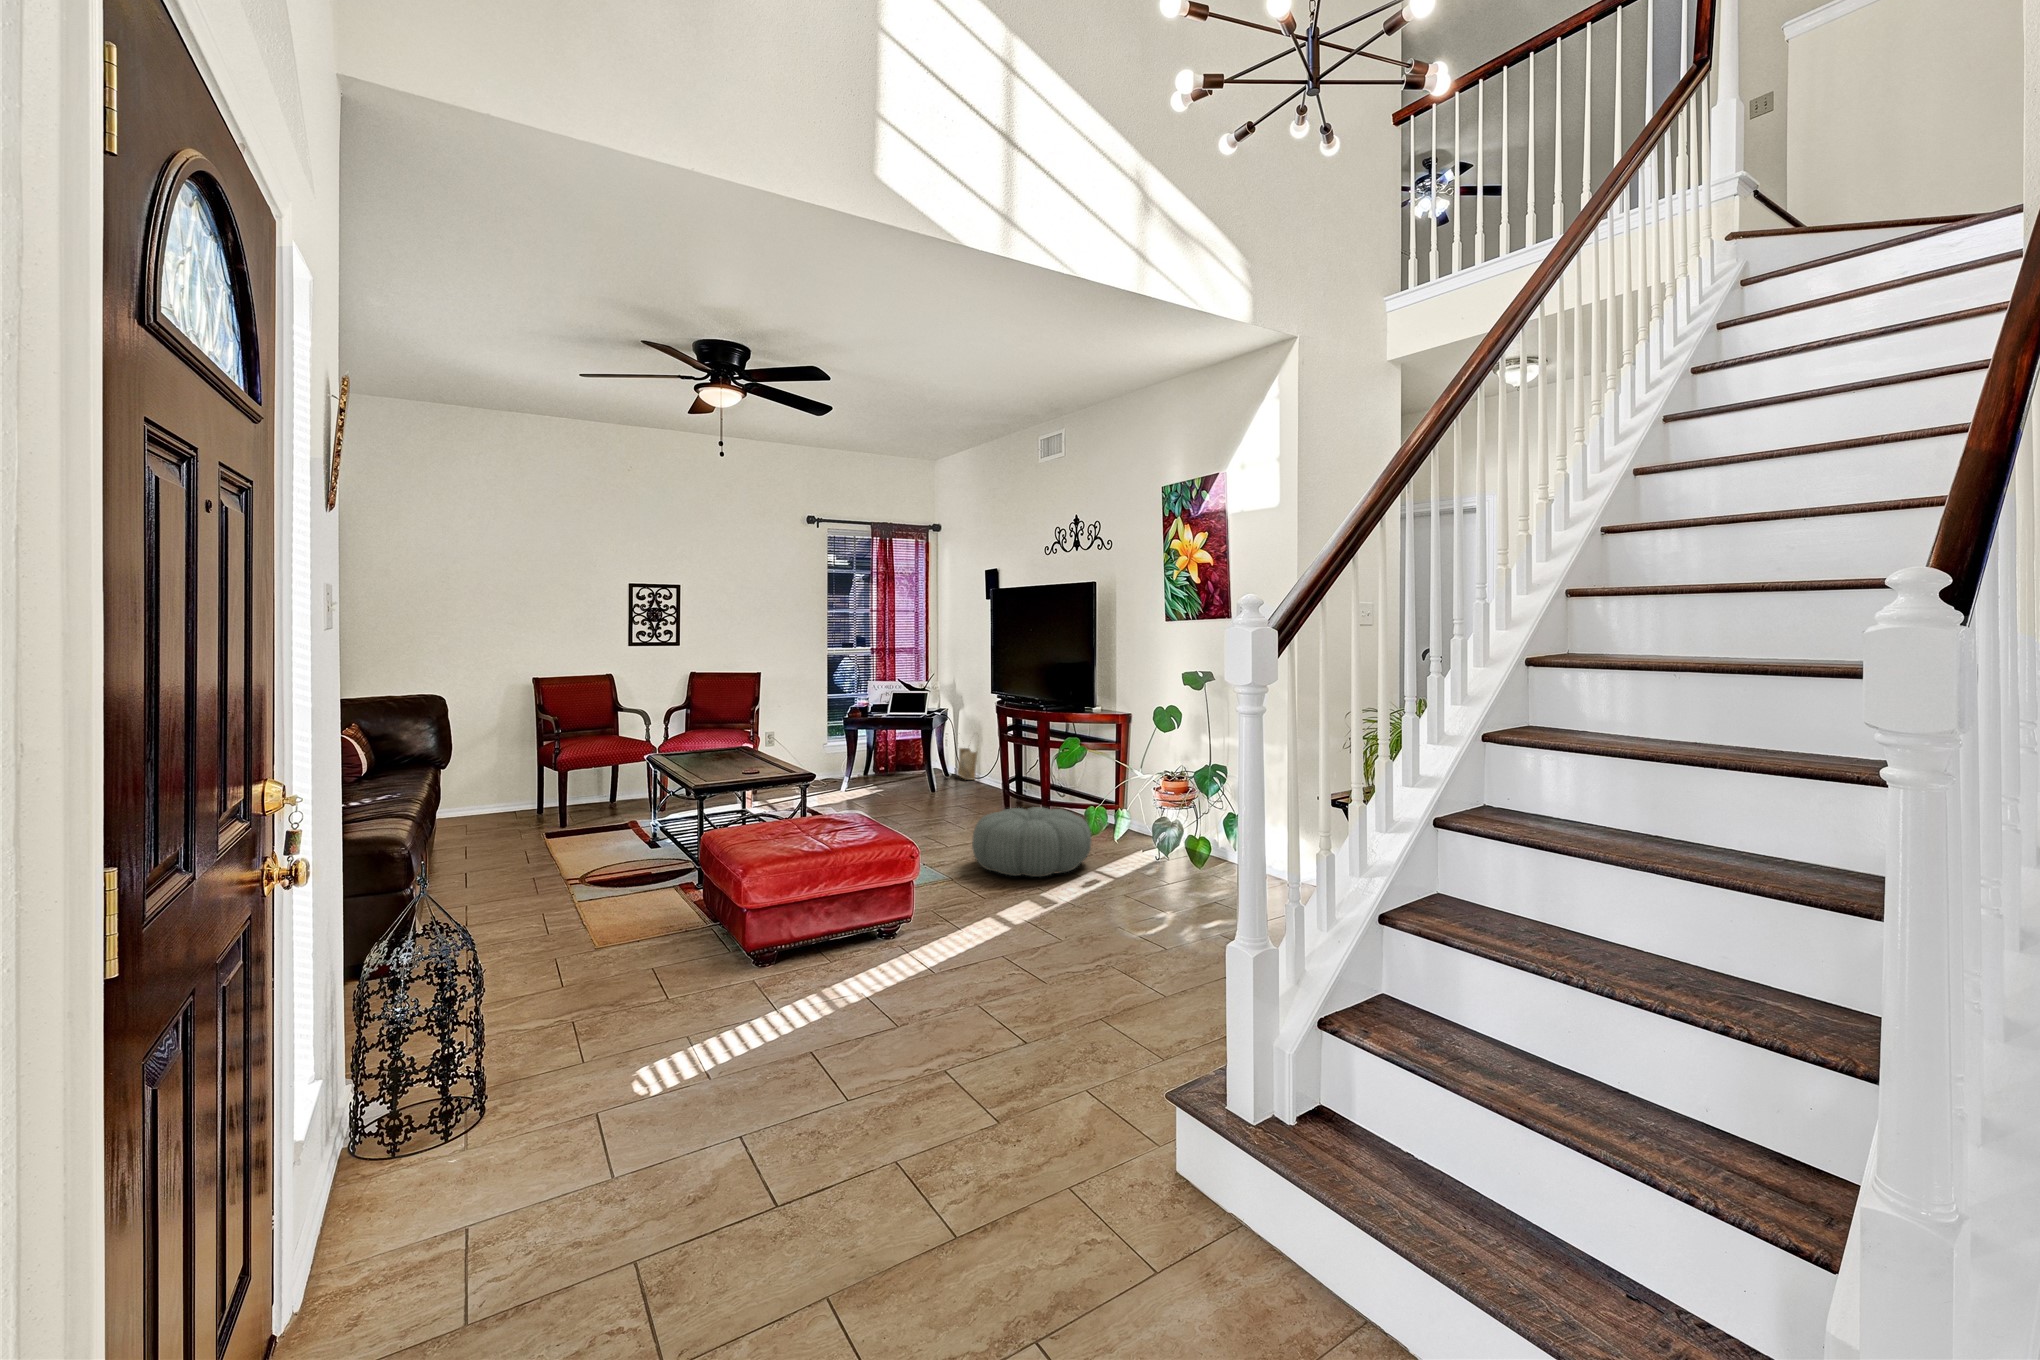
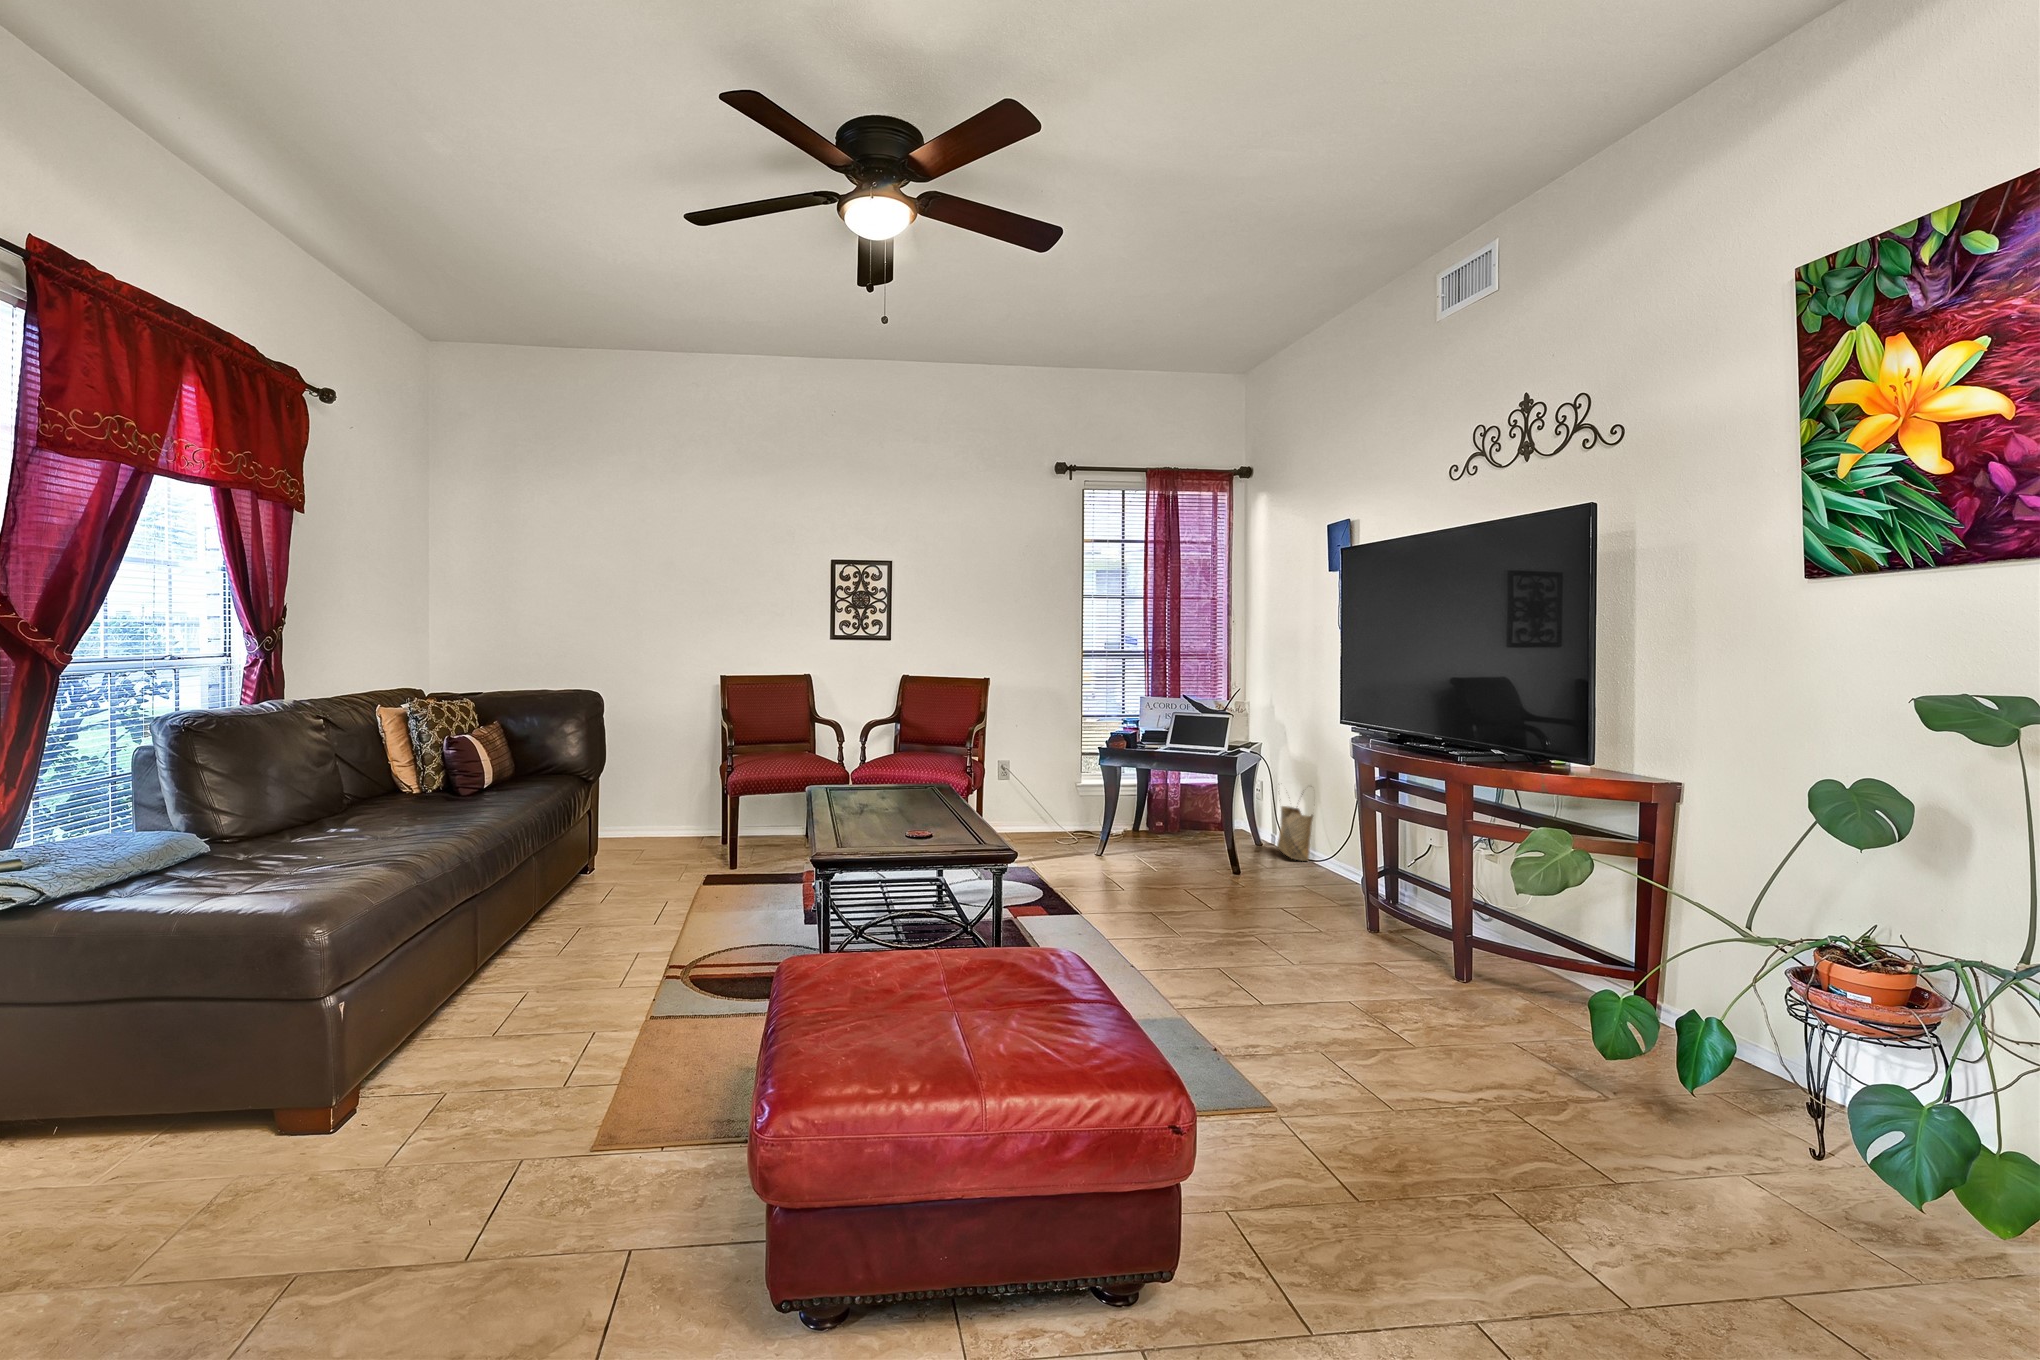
pouf: present [972,807,1092,877] -> none [1332,978,1648,1186]

